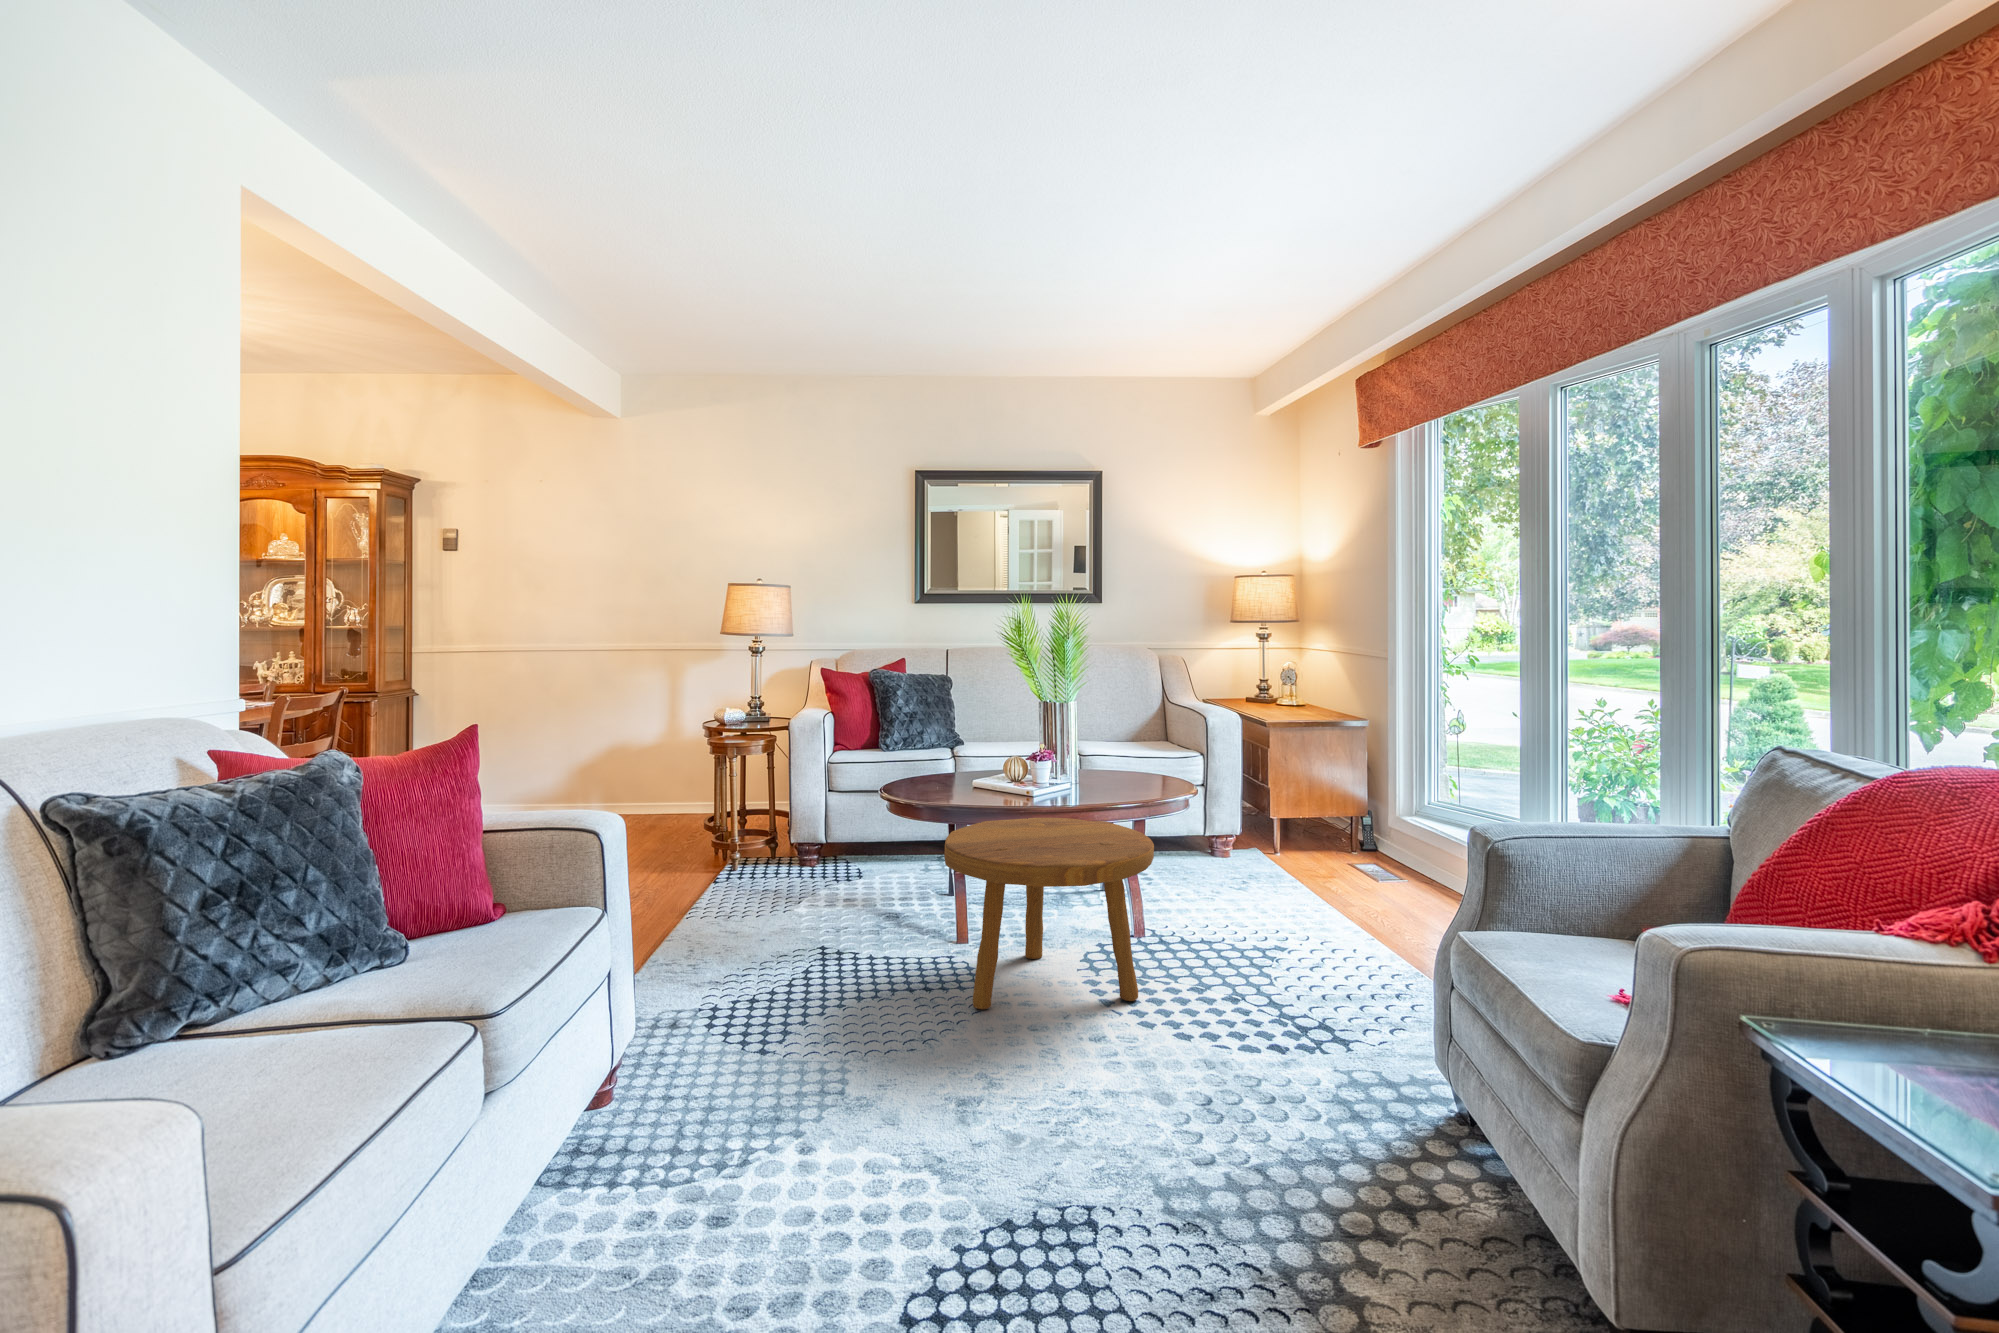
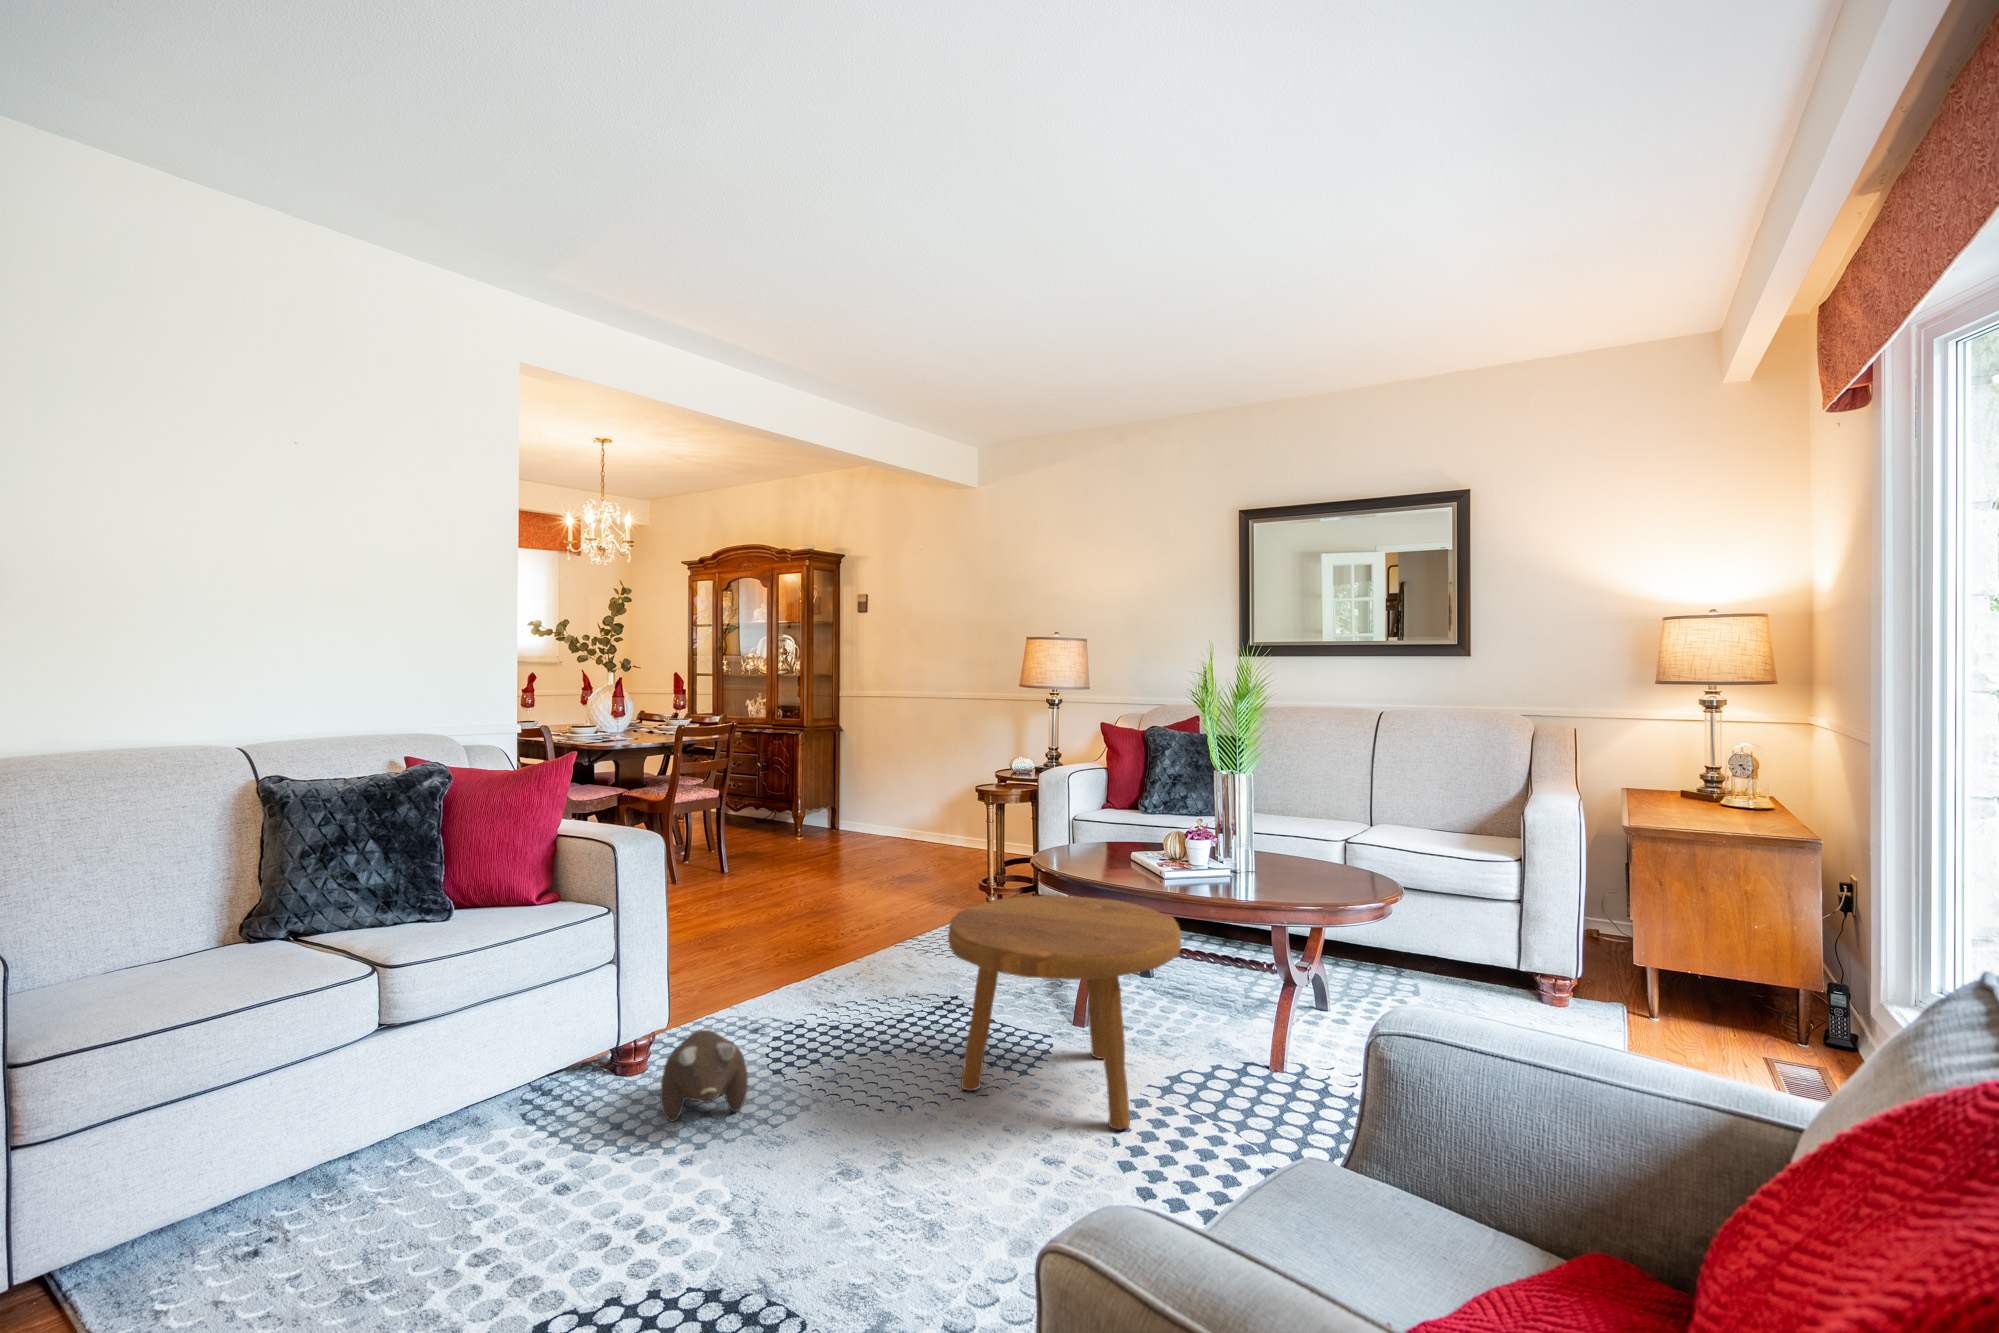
plush toy: none [725,1014,844,1121] -> present [660,1030,748,1121]

